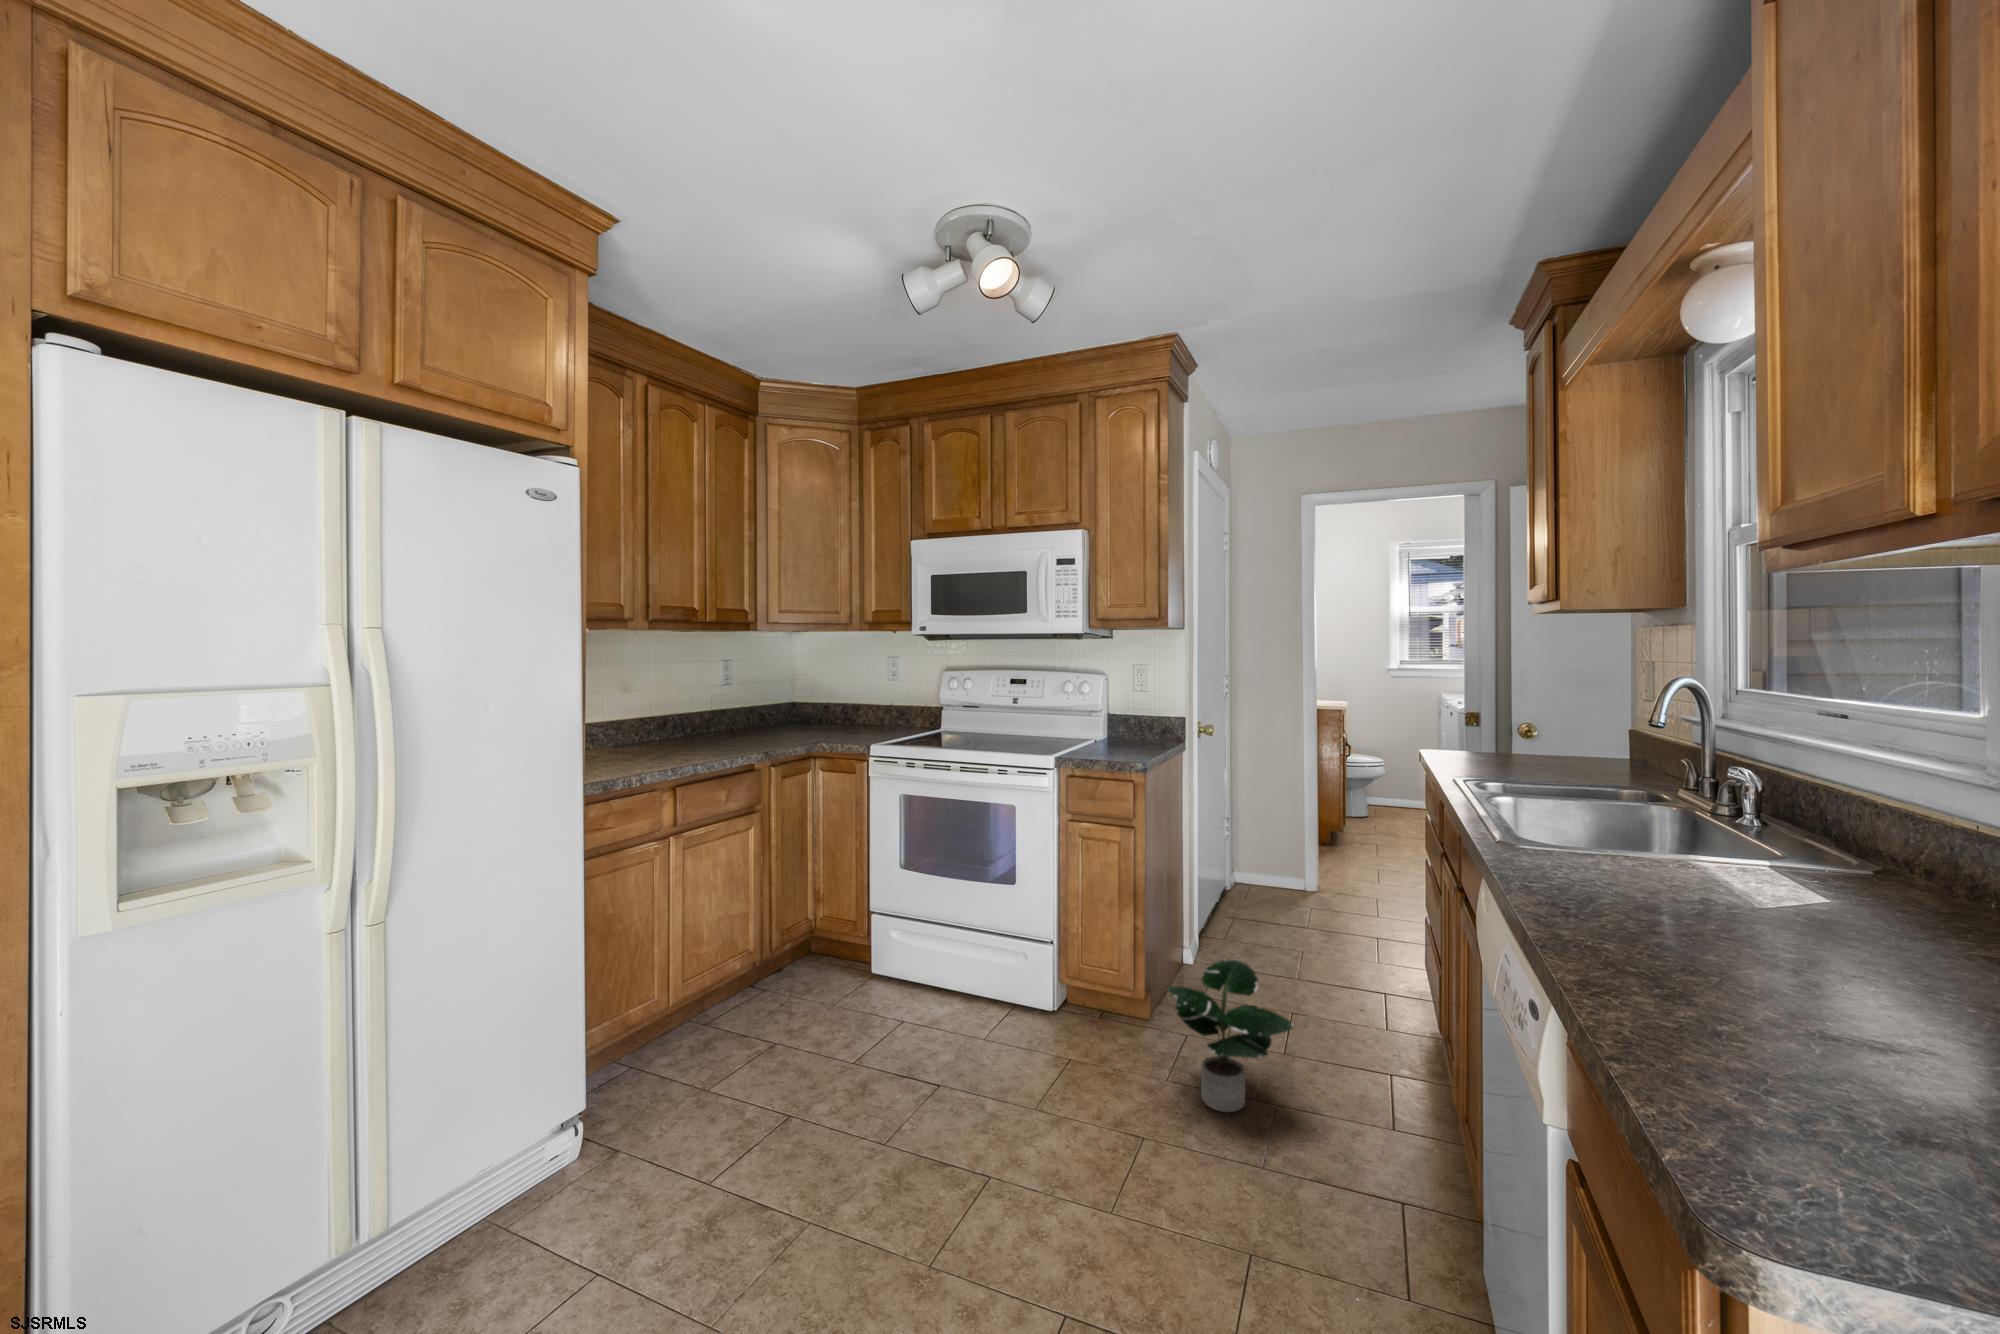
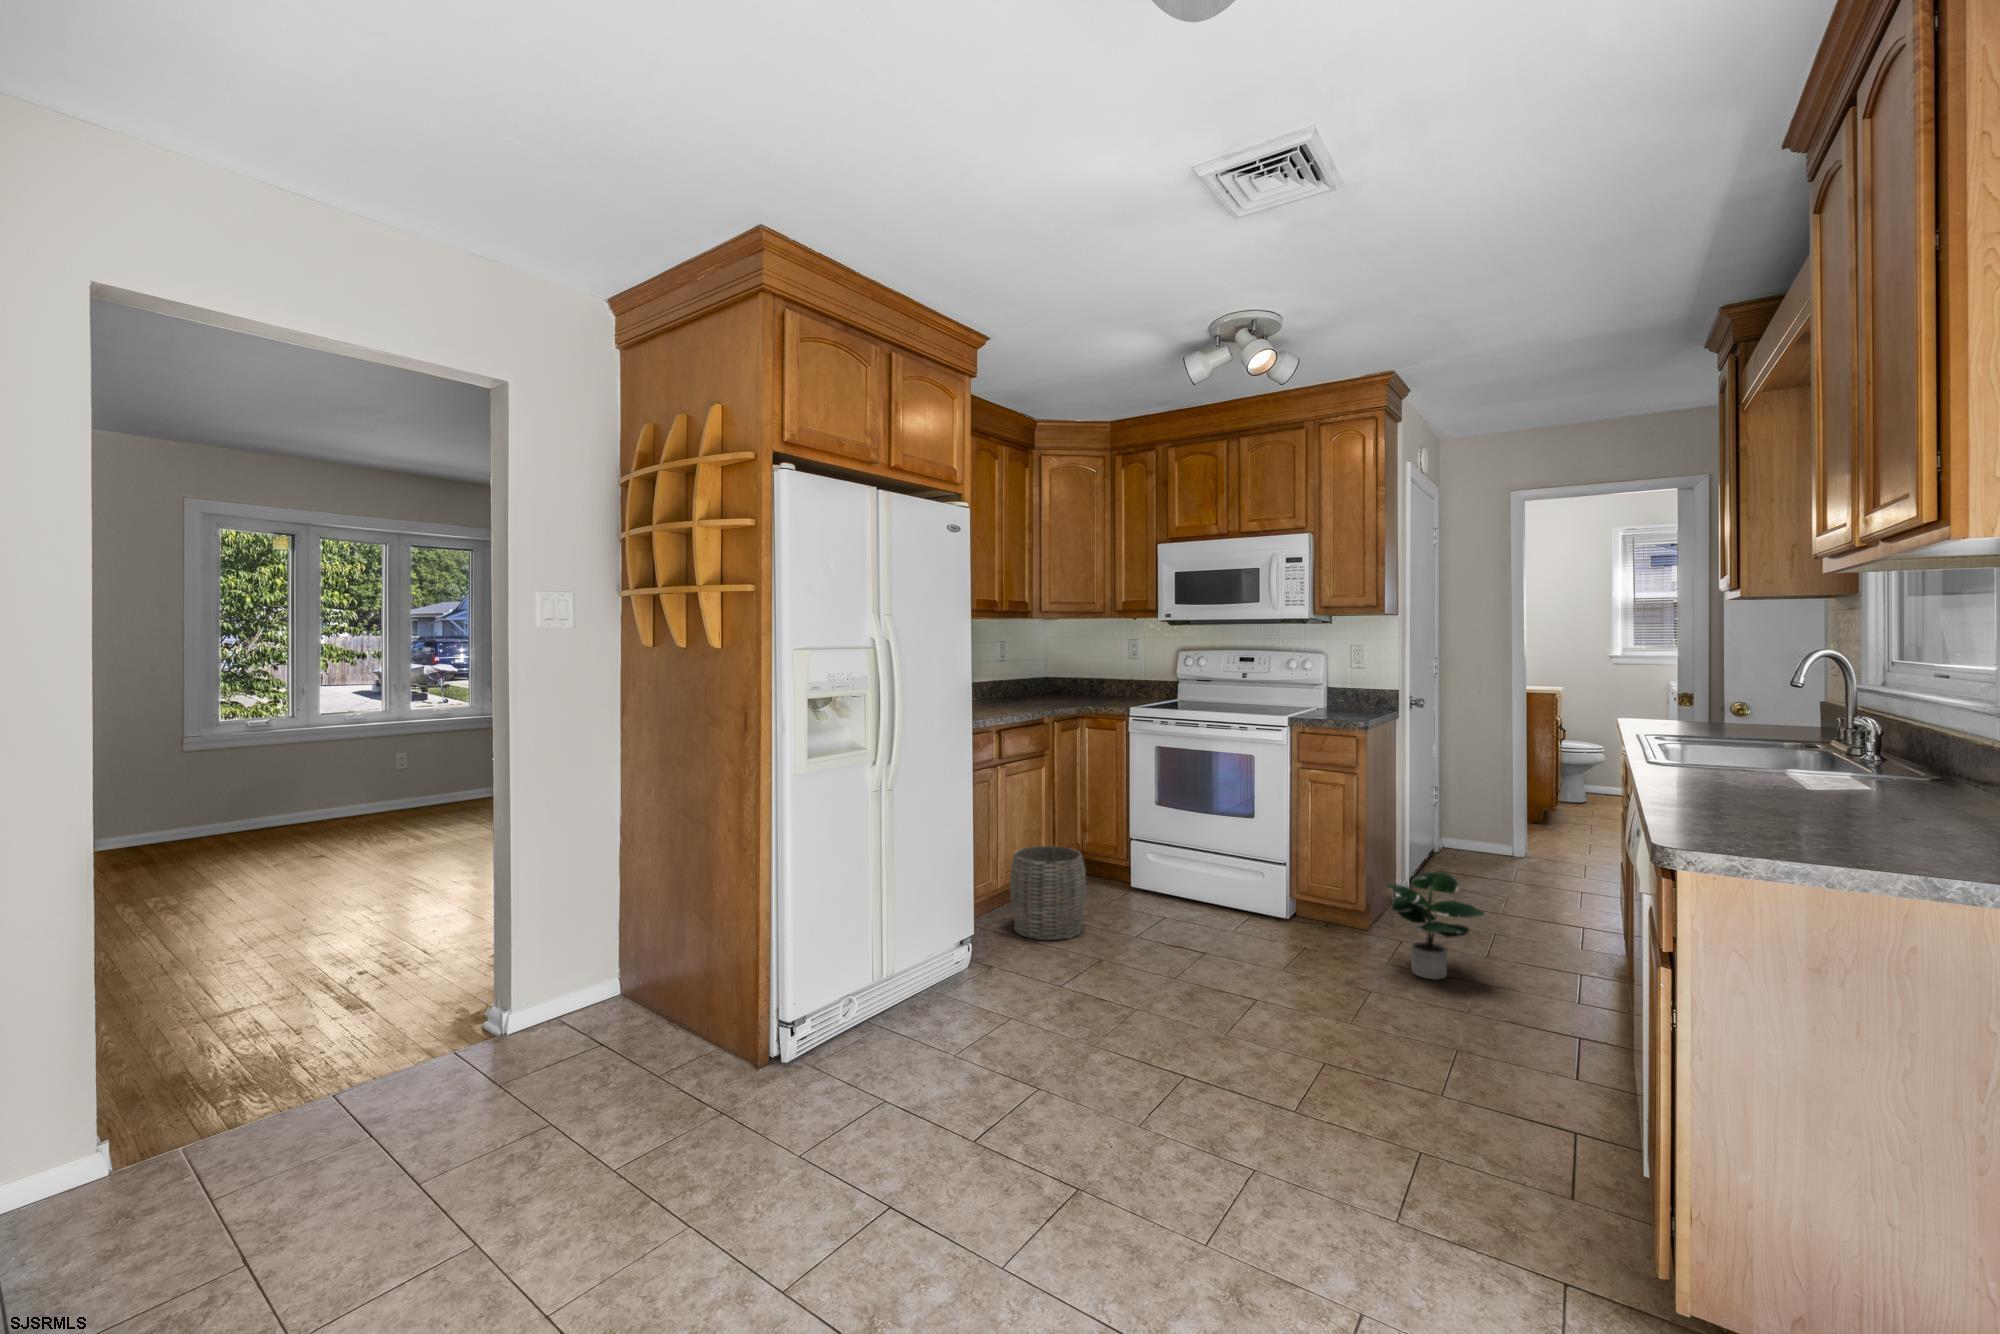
woven basket: none [680,938,790,1081] -> present [1010,846,1086,940]

